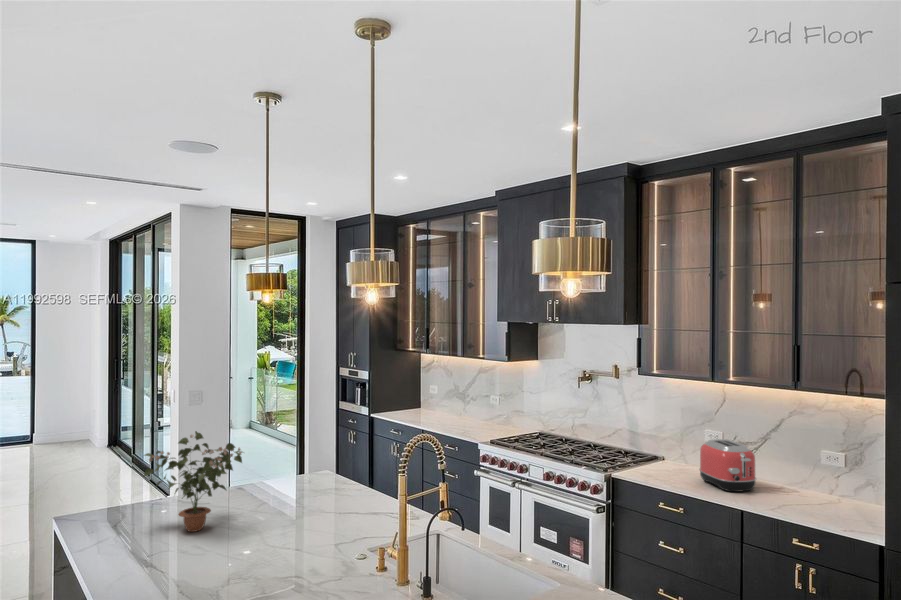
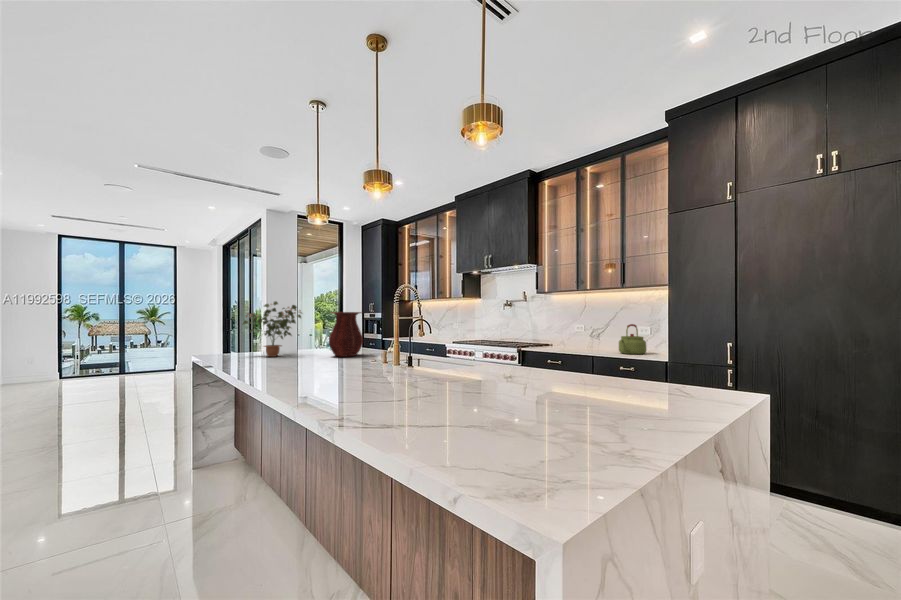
toaster: present [699,439,756,492] -> none [571,325,603,351]
vase: none [289,453,348,540] -> present [329,312,363,357]
kettle: none [786,453,836,510] -> present [619,324,646,354]

